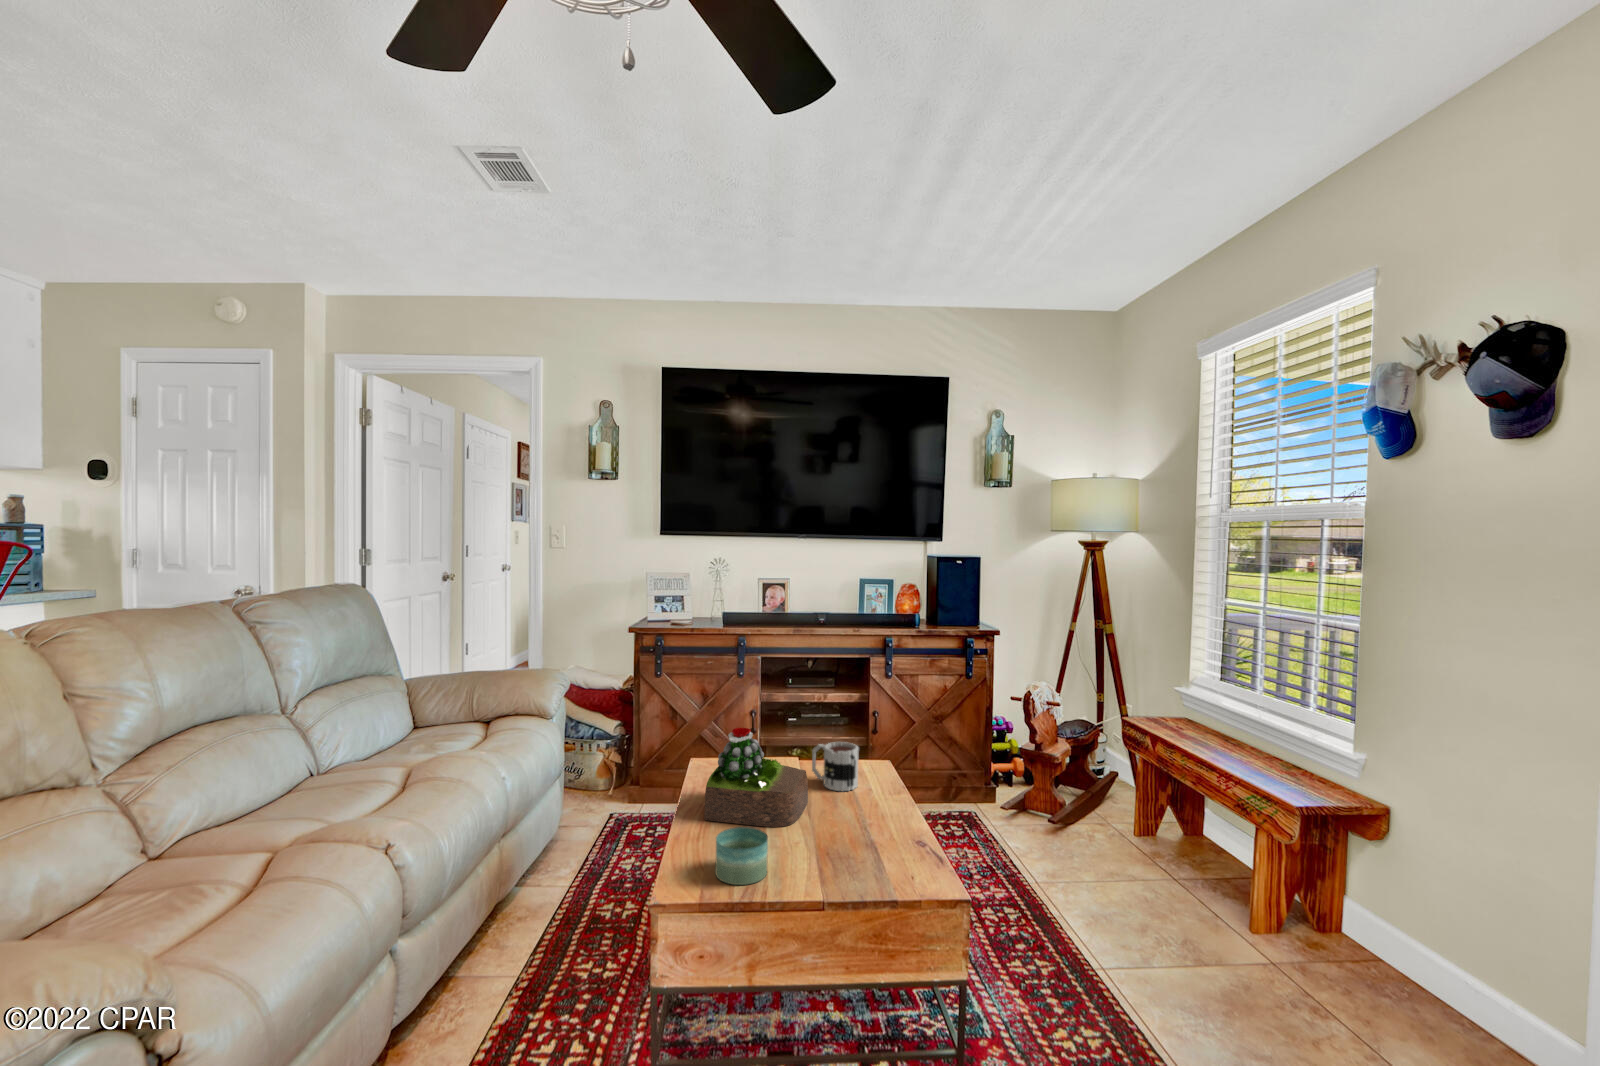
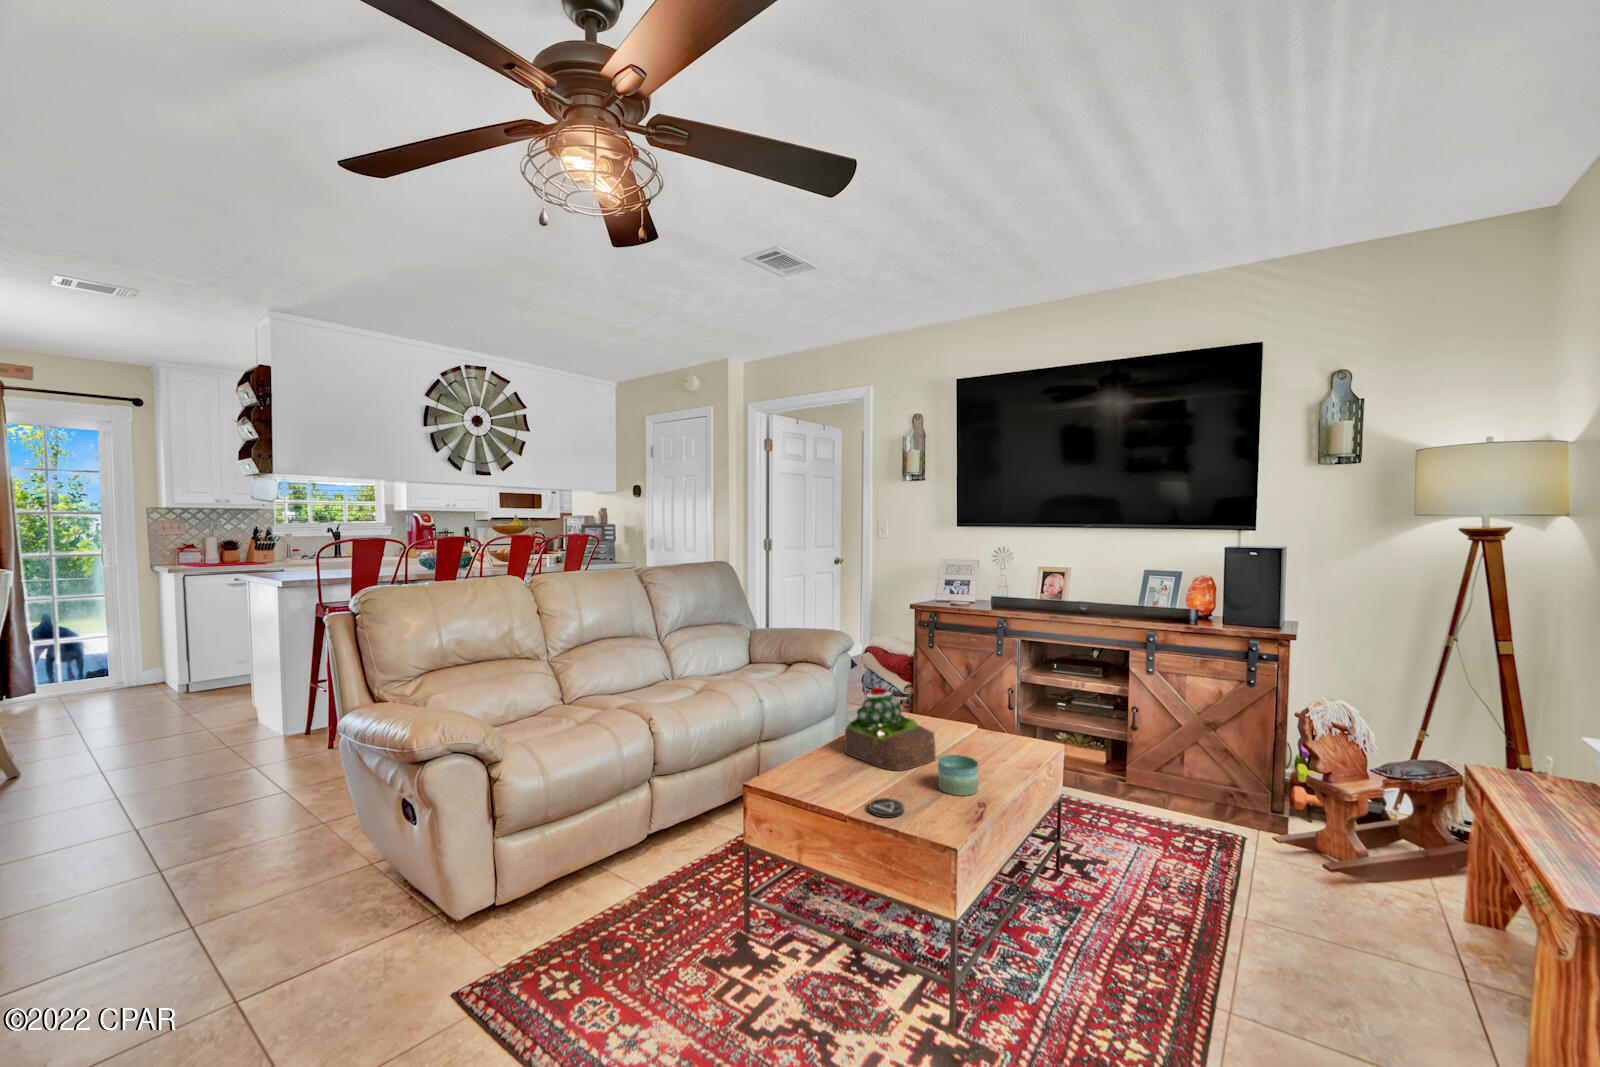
mug: present [812,742,859,791] -> none [964,716,998,761]
candle: present [715,827,768,885] -> present [938,755,978,796]
coaster: none [820,860,863,886] -> present [869,798,904,818]

